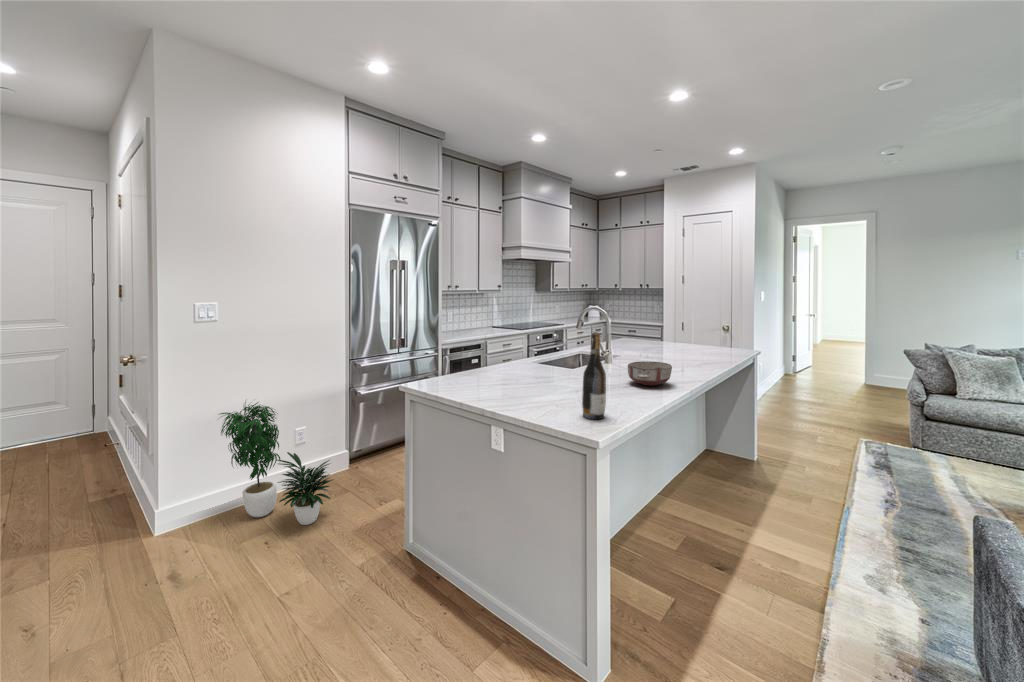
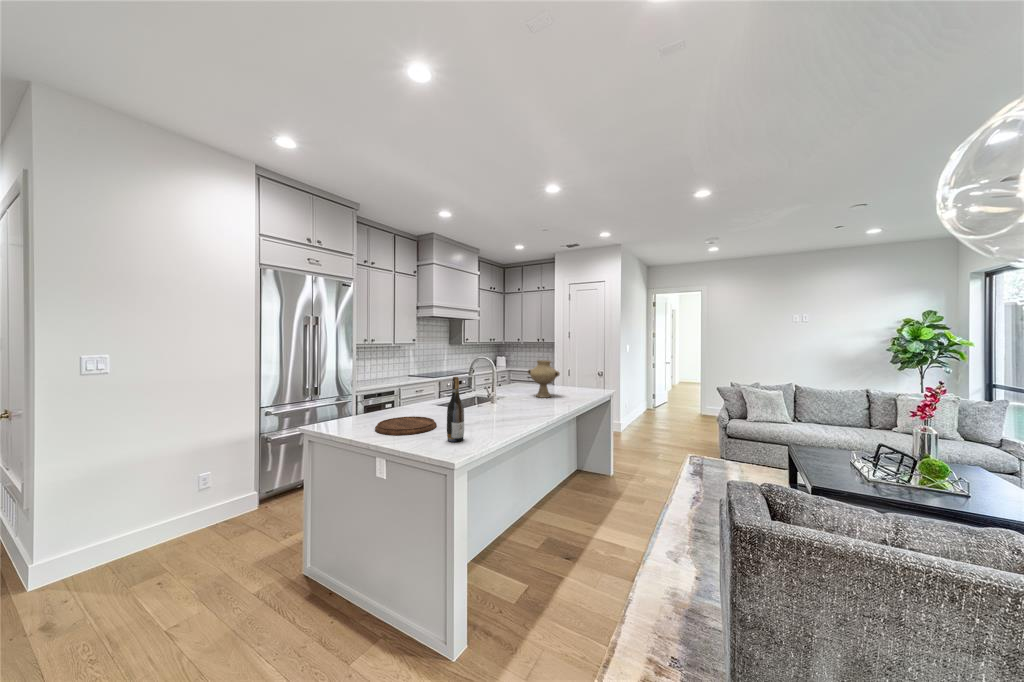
vase: none [655,311,701,360] -> present [528,360,560,398]
ceramic bowl: present [628,362,672,386] -> none [495,399,527,417]
cutting board: none [484,380,558,405] -> present [375,416,437,435]
potted plant: present [220,402,334,525] -> none [116,444,238,564]

